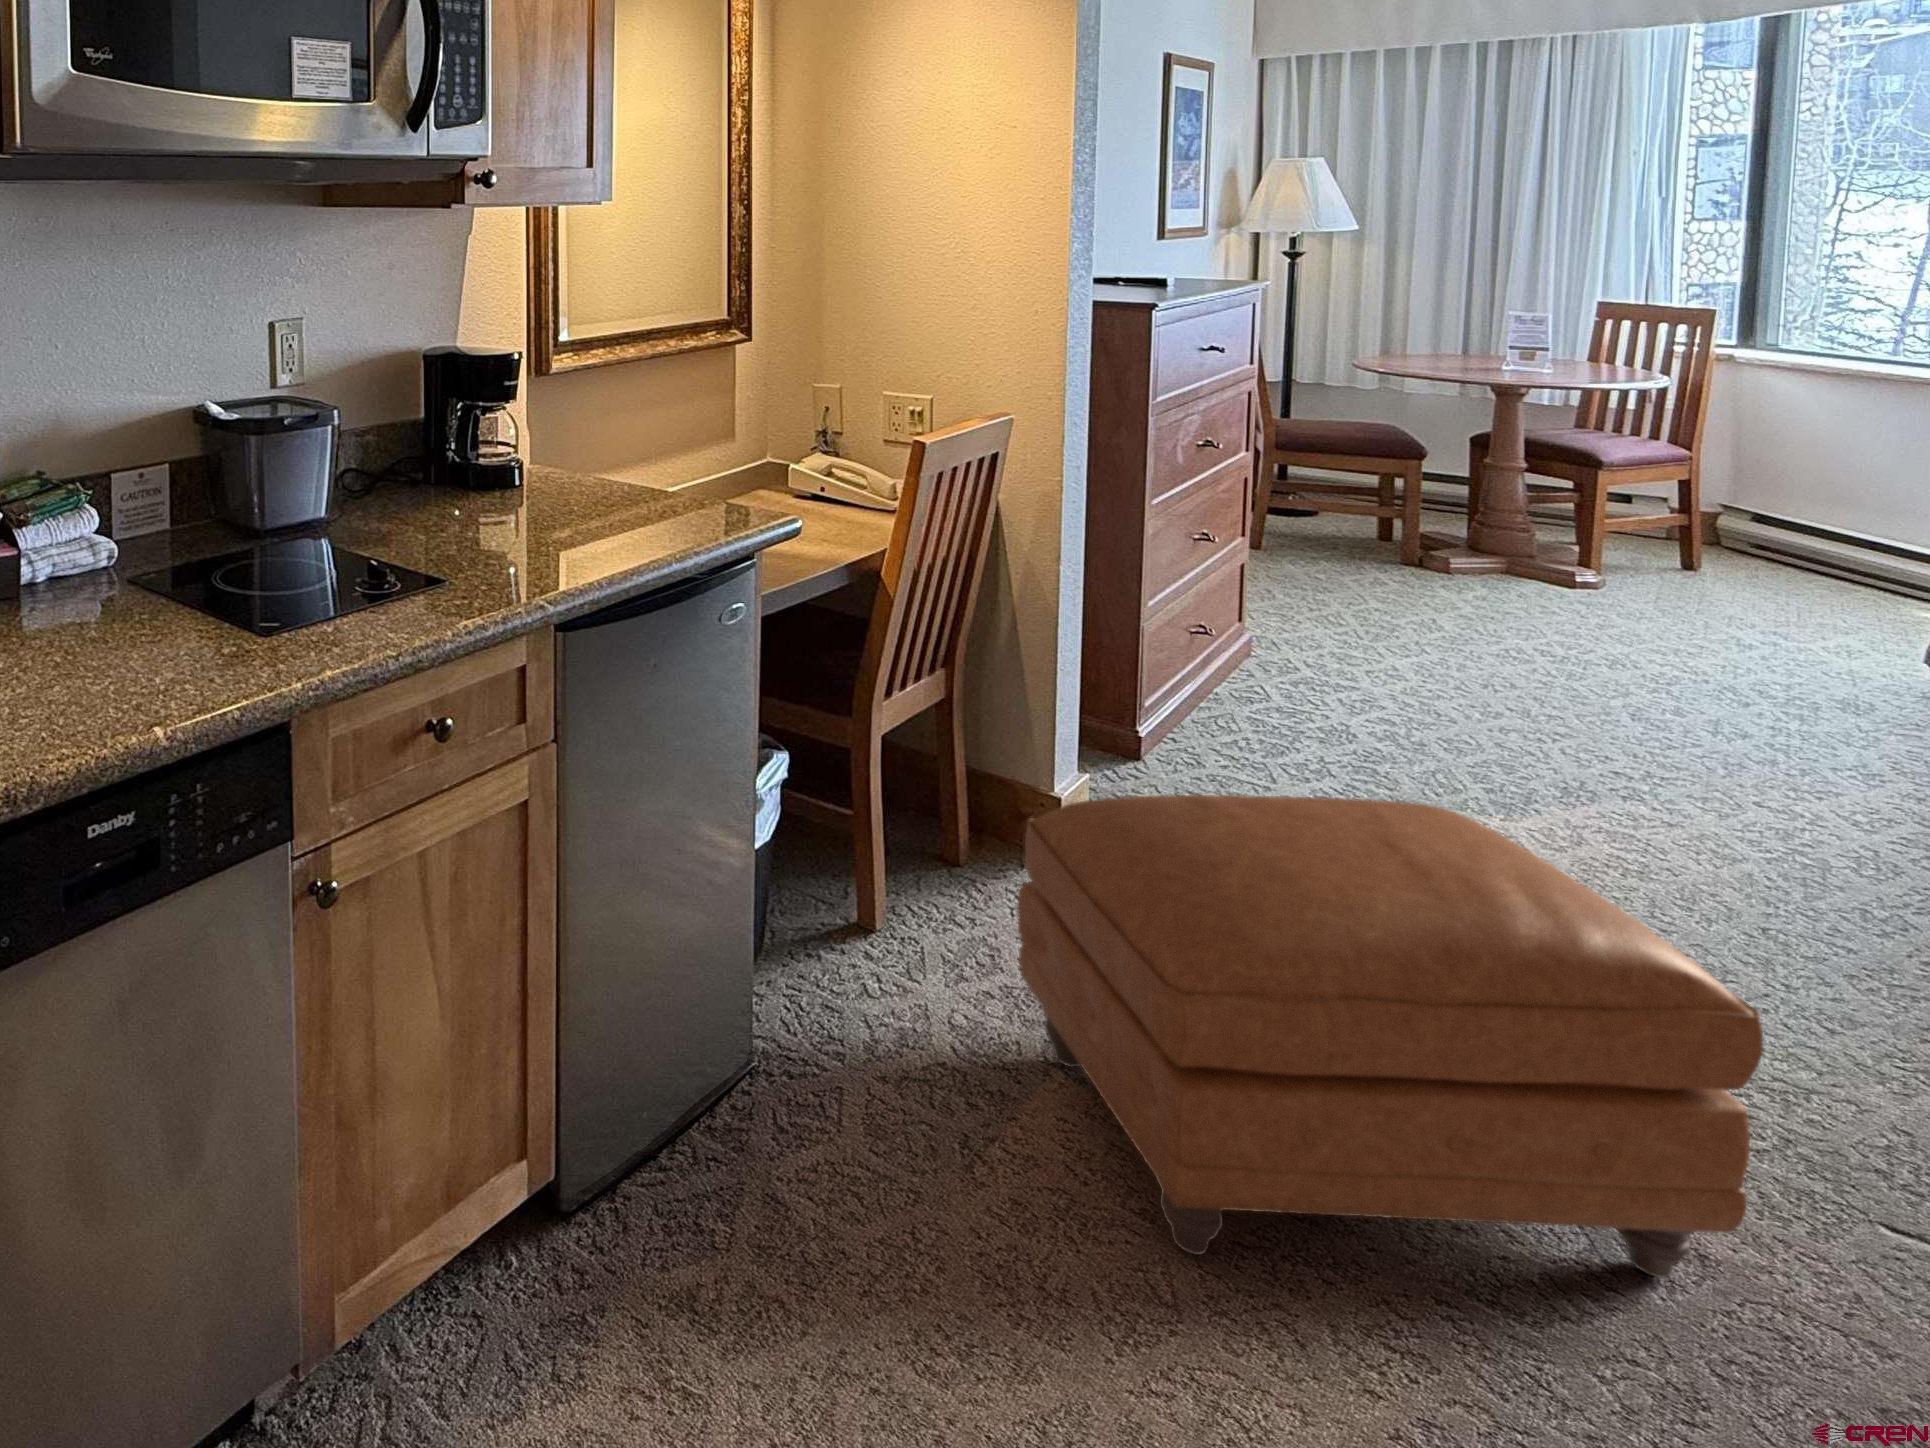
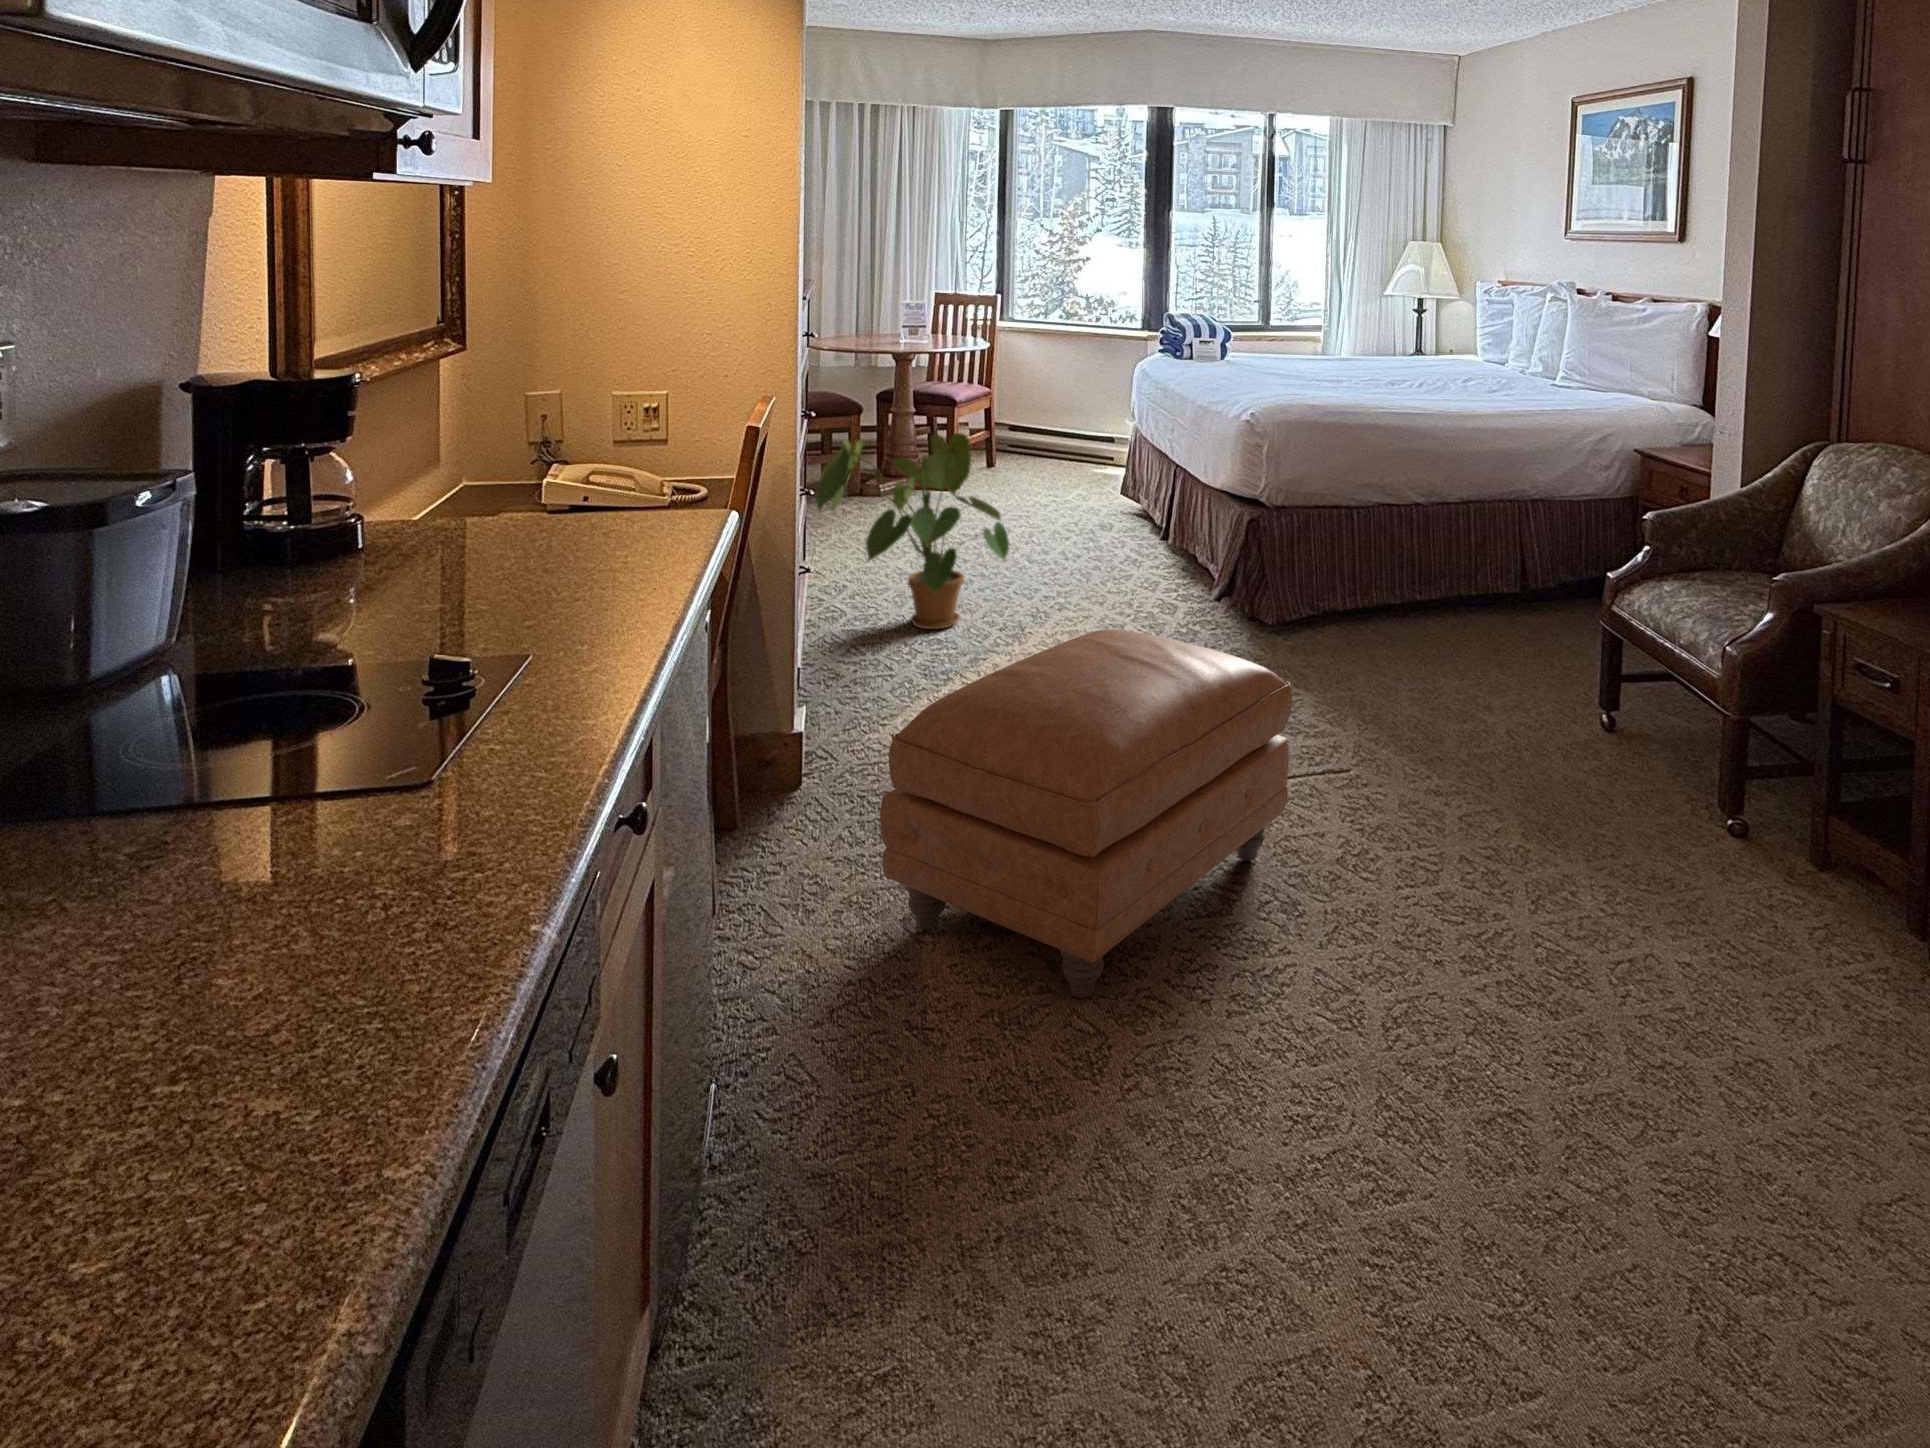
house plant: none [1215,483,1510,759] -> present [816,433,1009,629]

